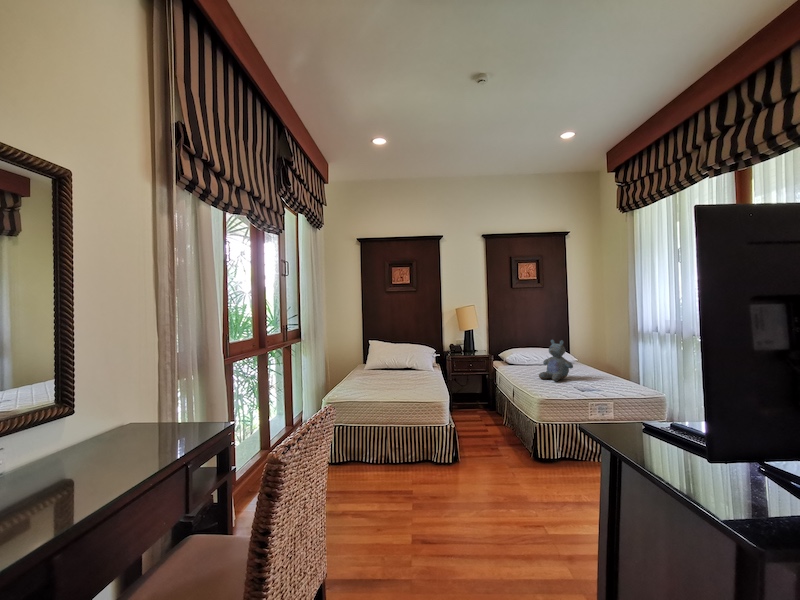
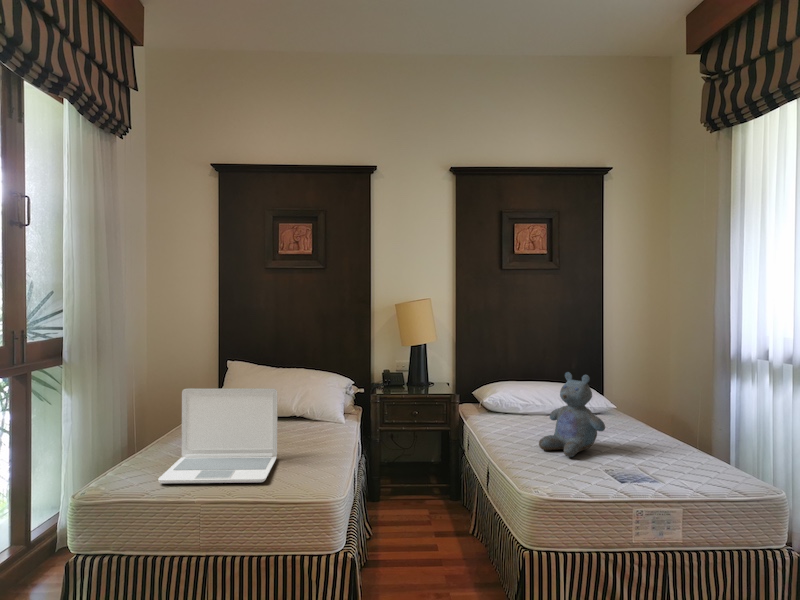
laptop: none [361,350,410,393] -> present [158,389,277,483]

